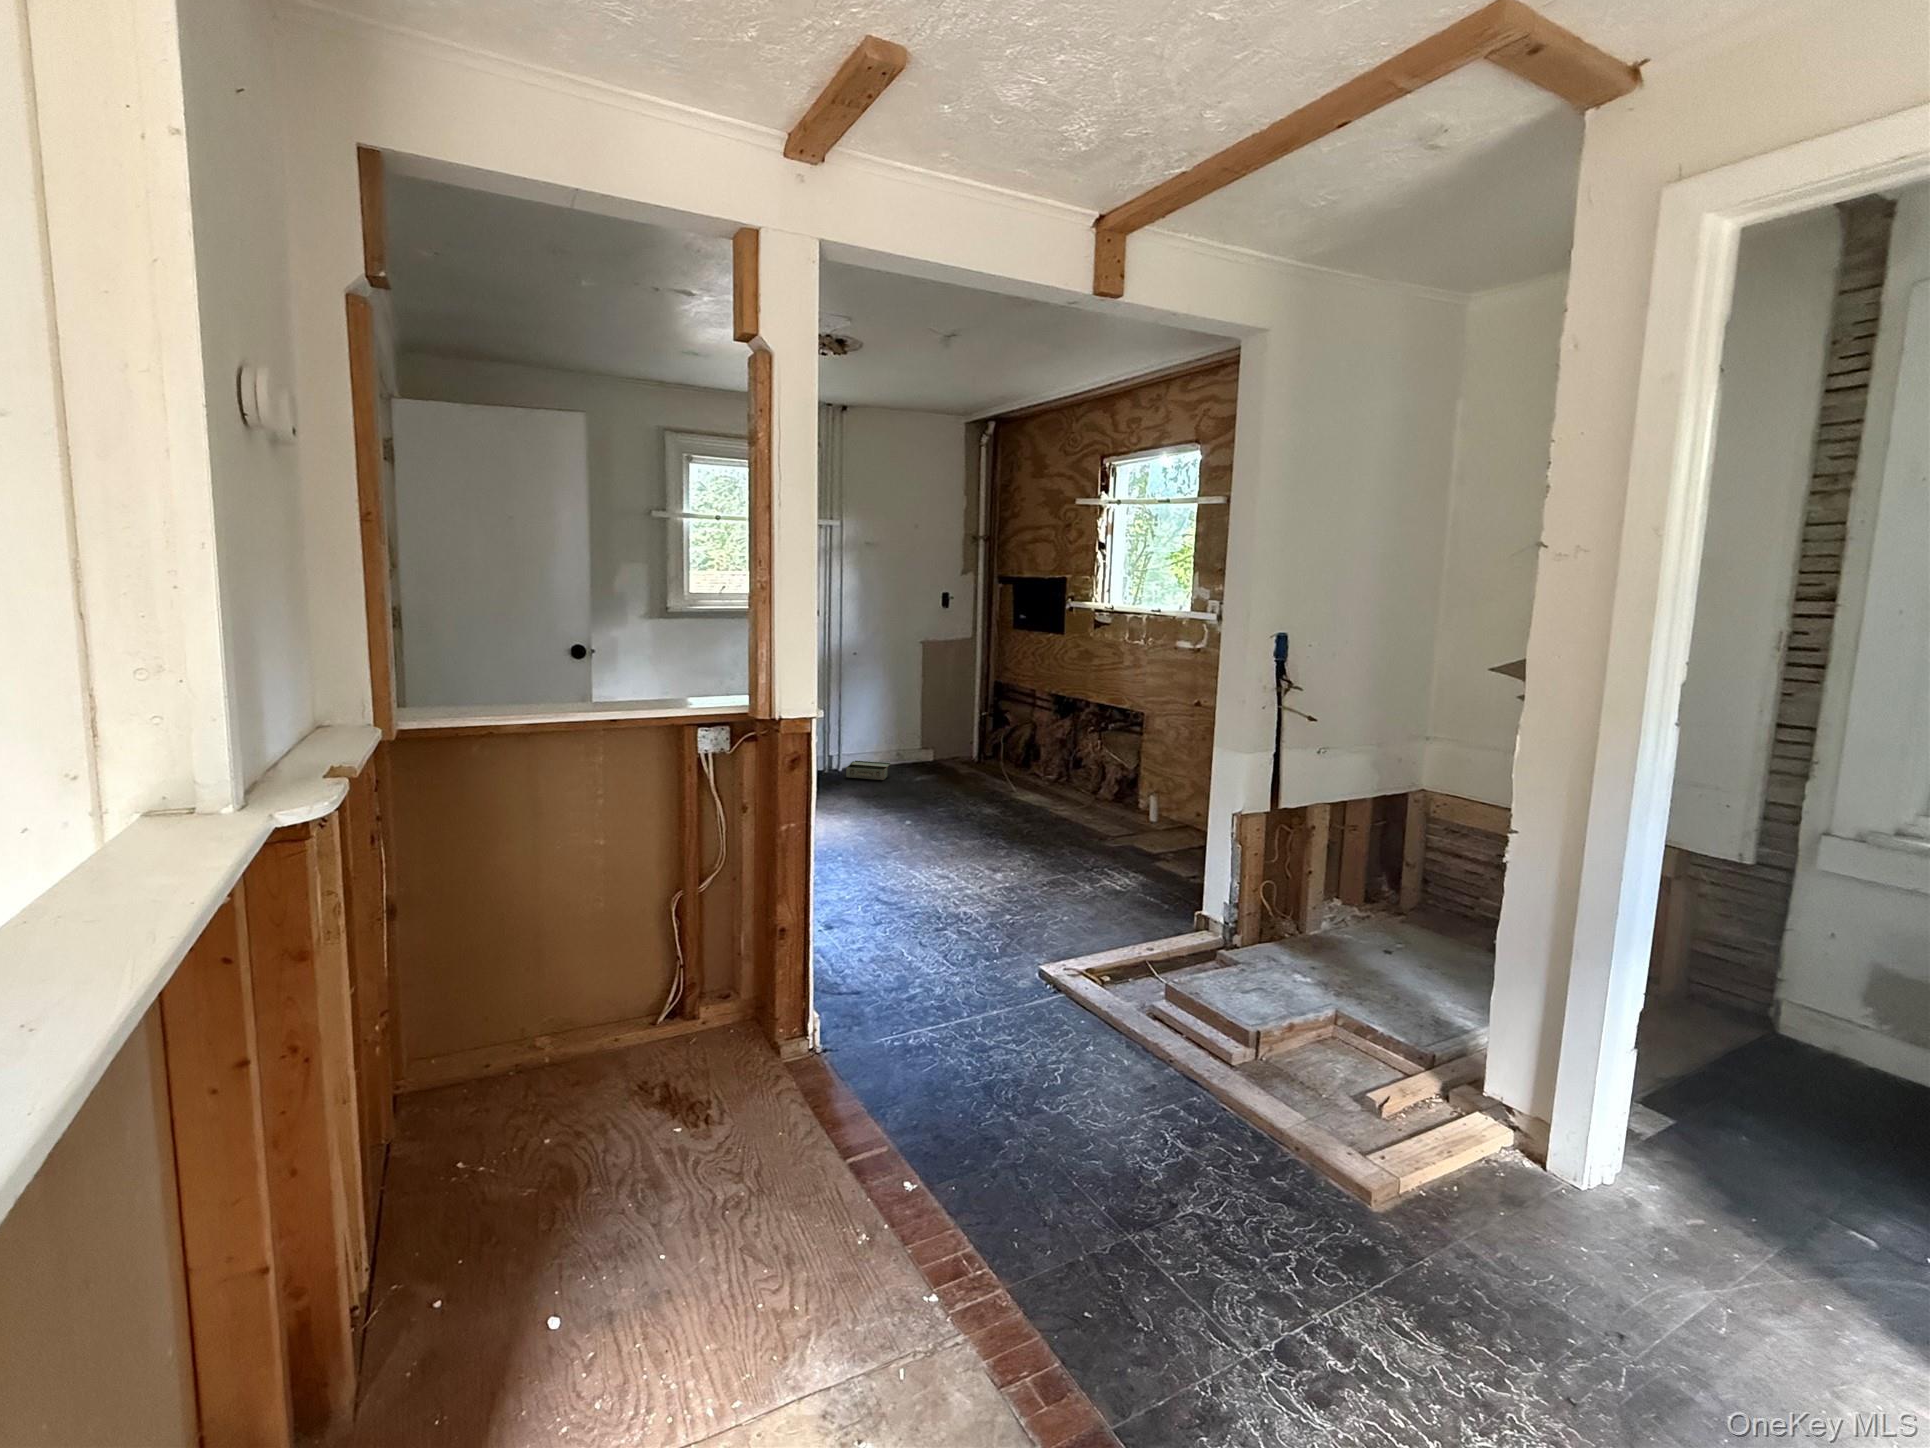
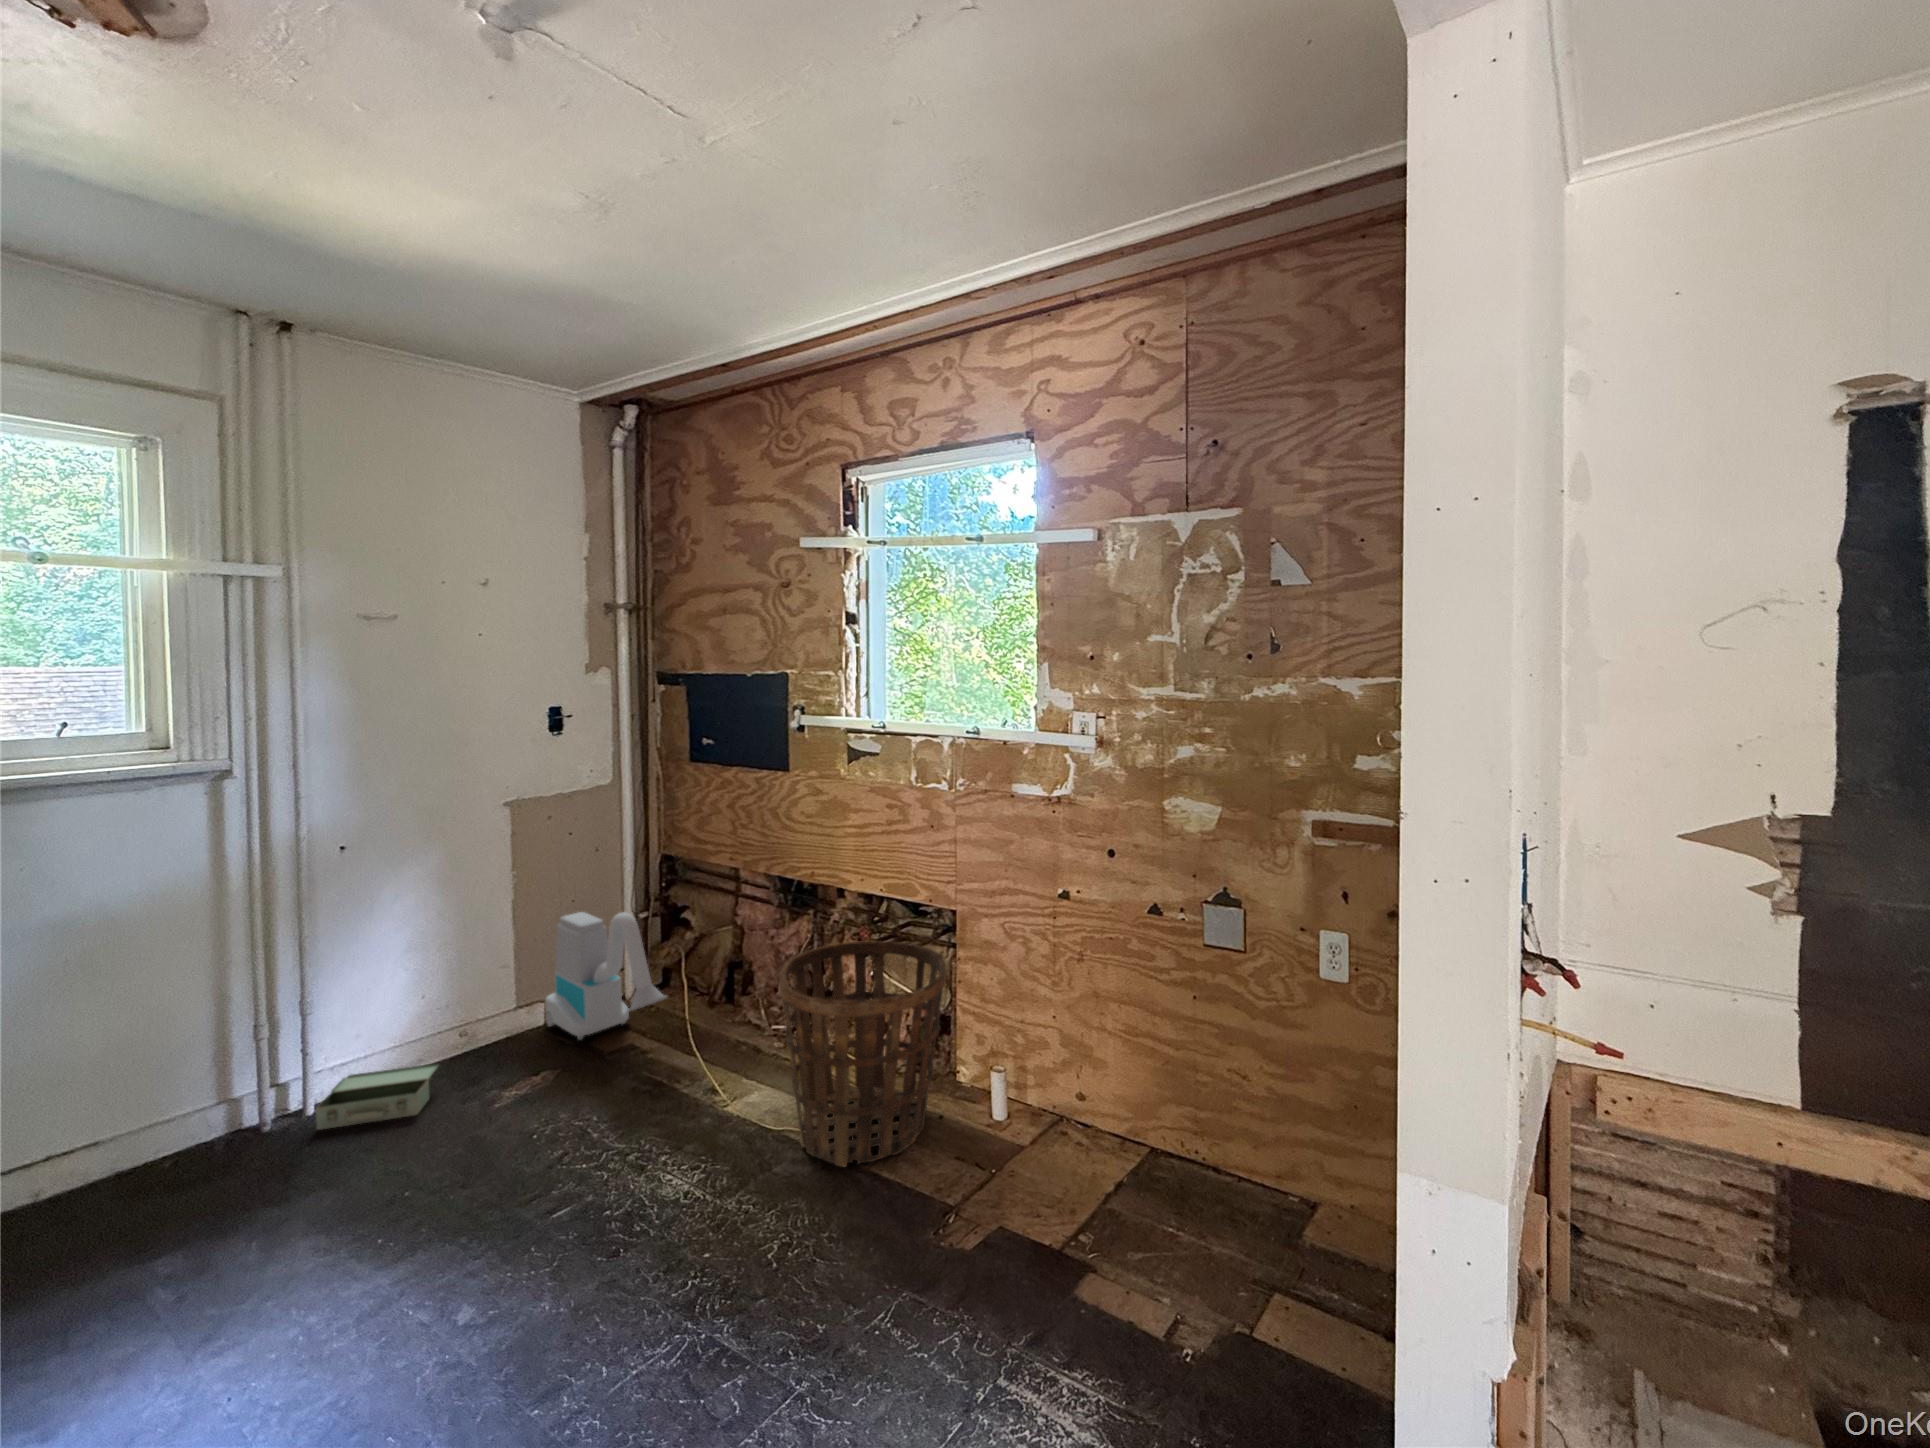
vacuum cleaner: none [934,705,994,771] -> present [546,912,667,1040]
basket: none [1045,725,1134,824] -> present [779,941,946,1167]

